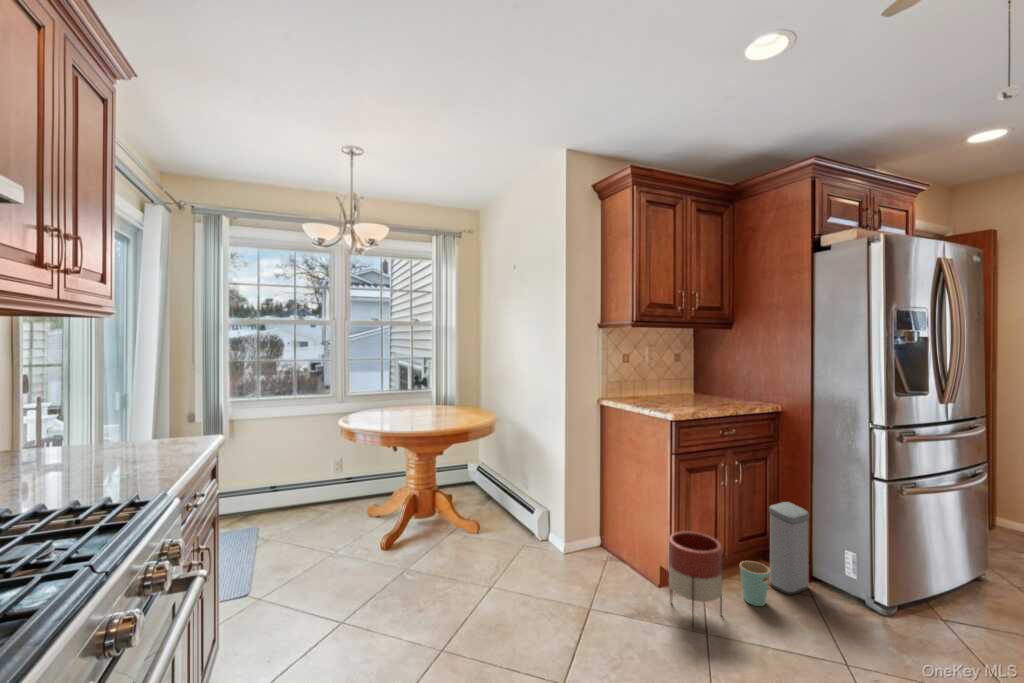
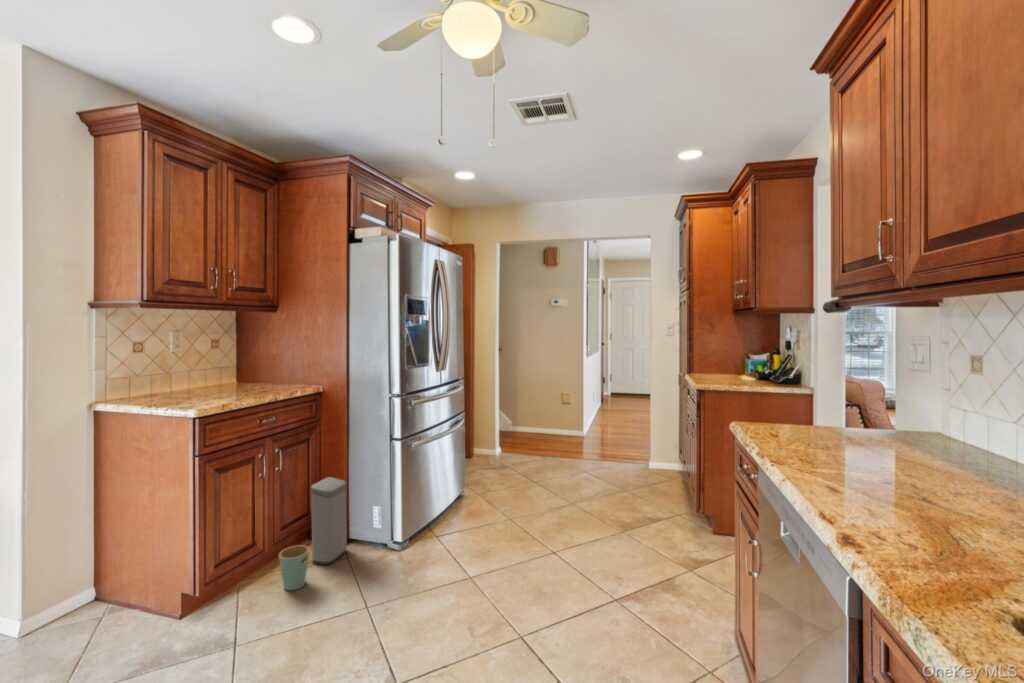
planter: present [669,532,722,630] -> none [188,537,257,653]

